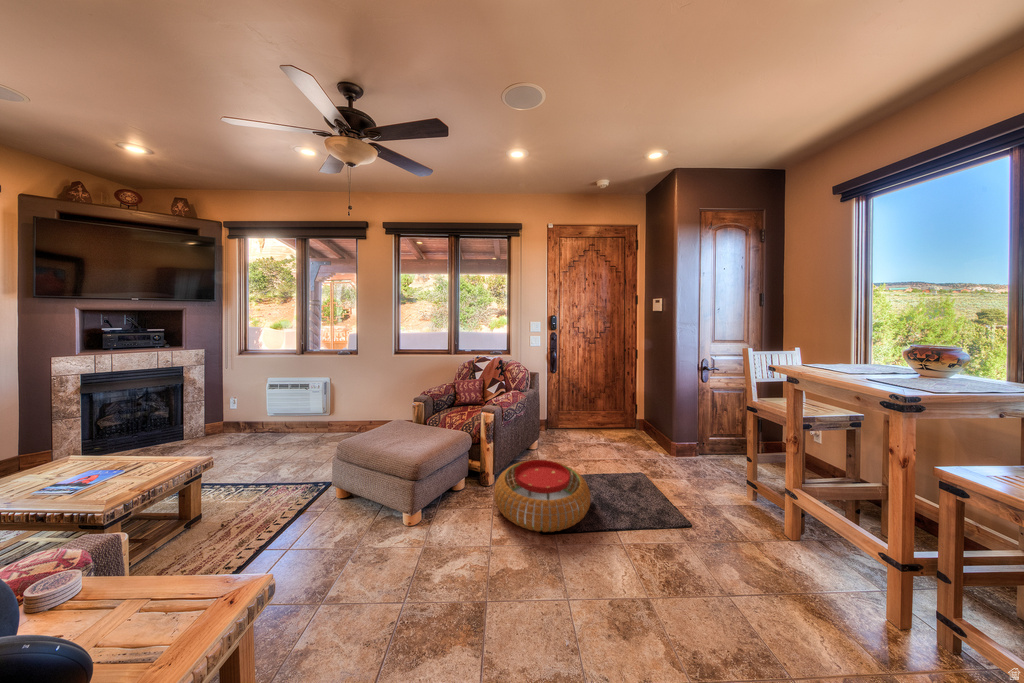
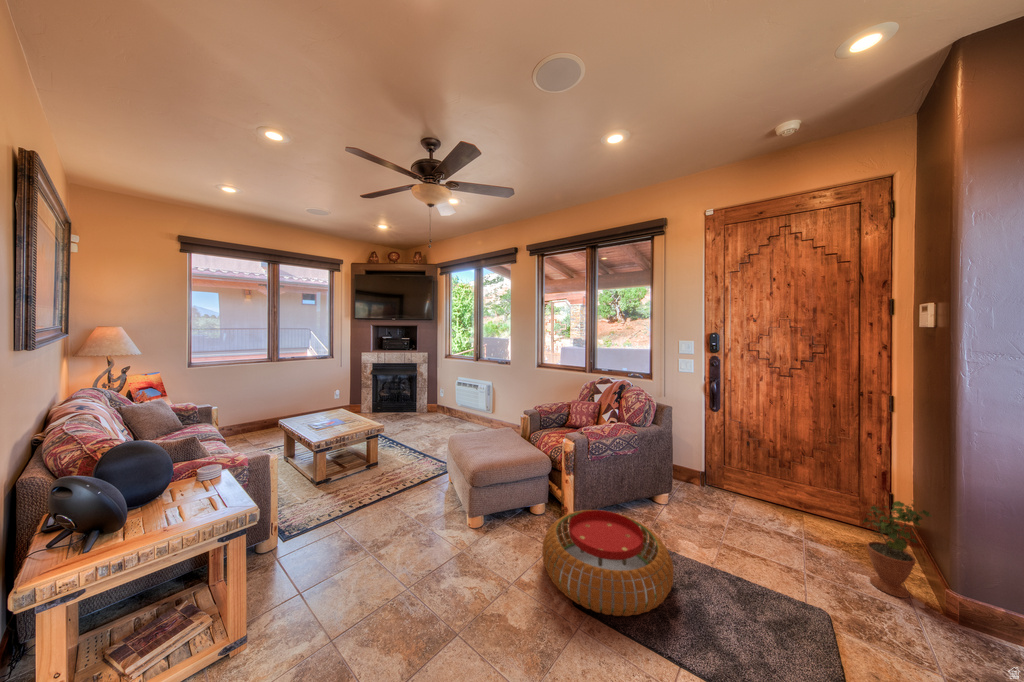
potted plant: none [642,405,669,456] -> present [863,501,932,598]

